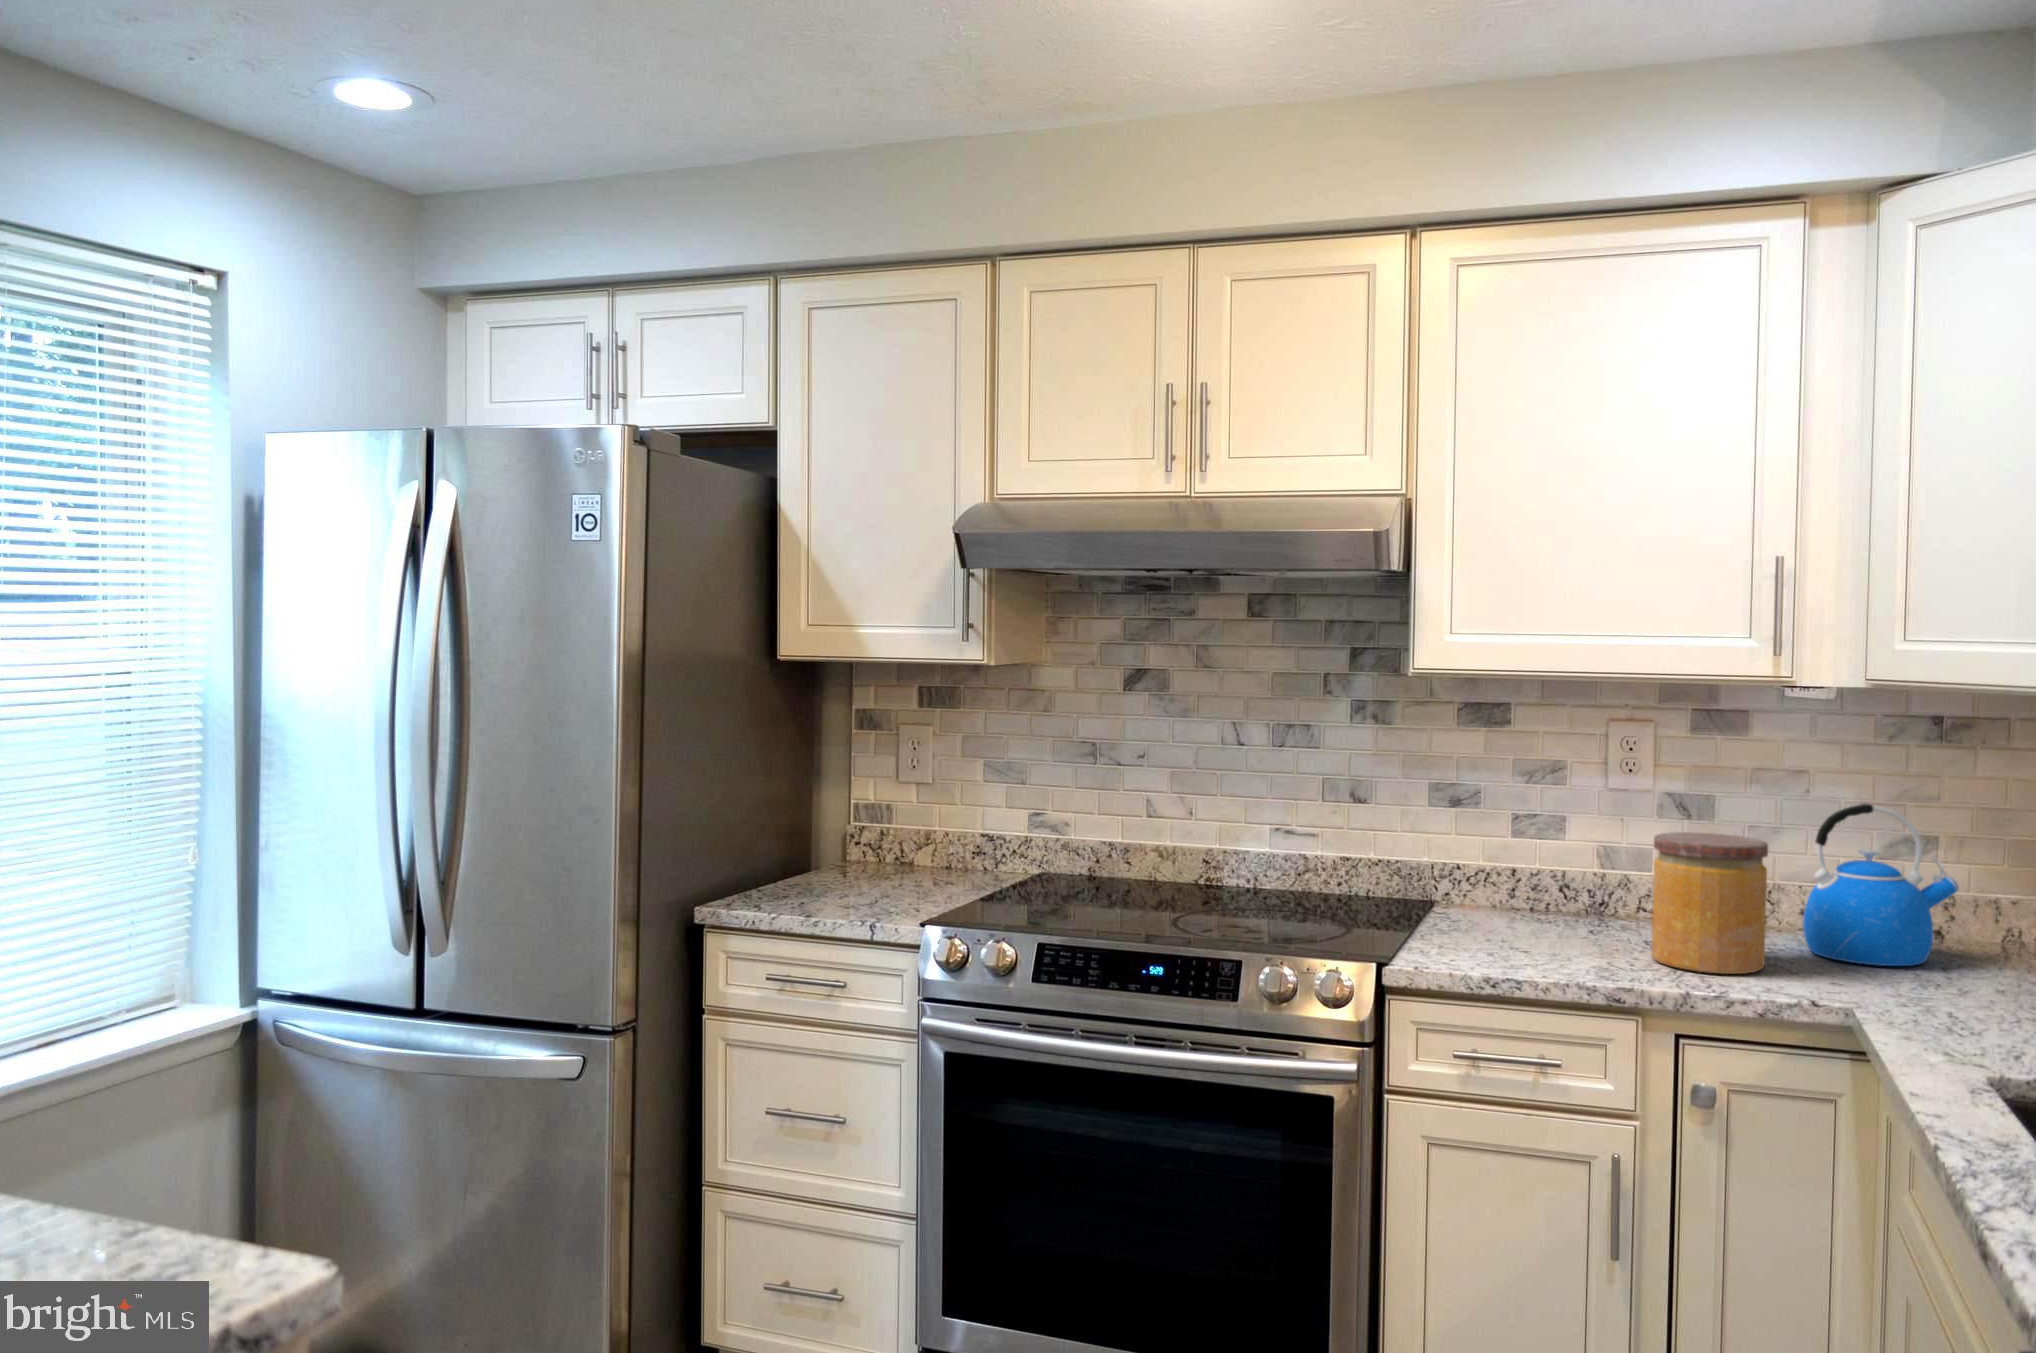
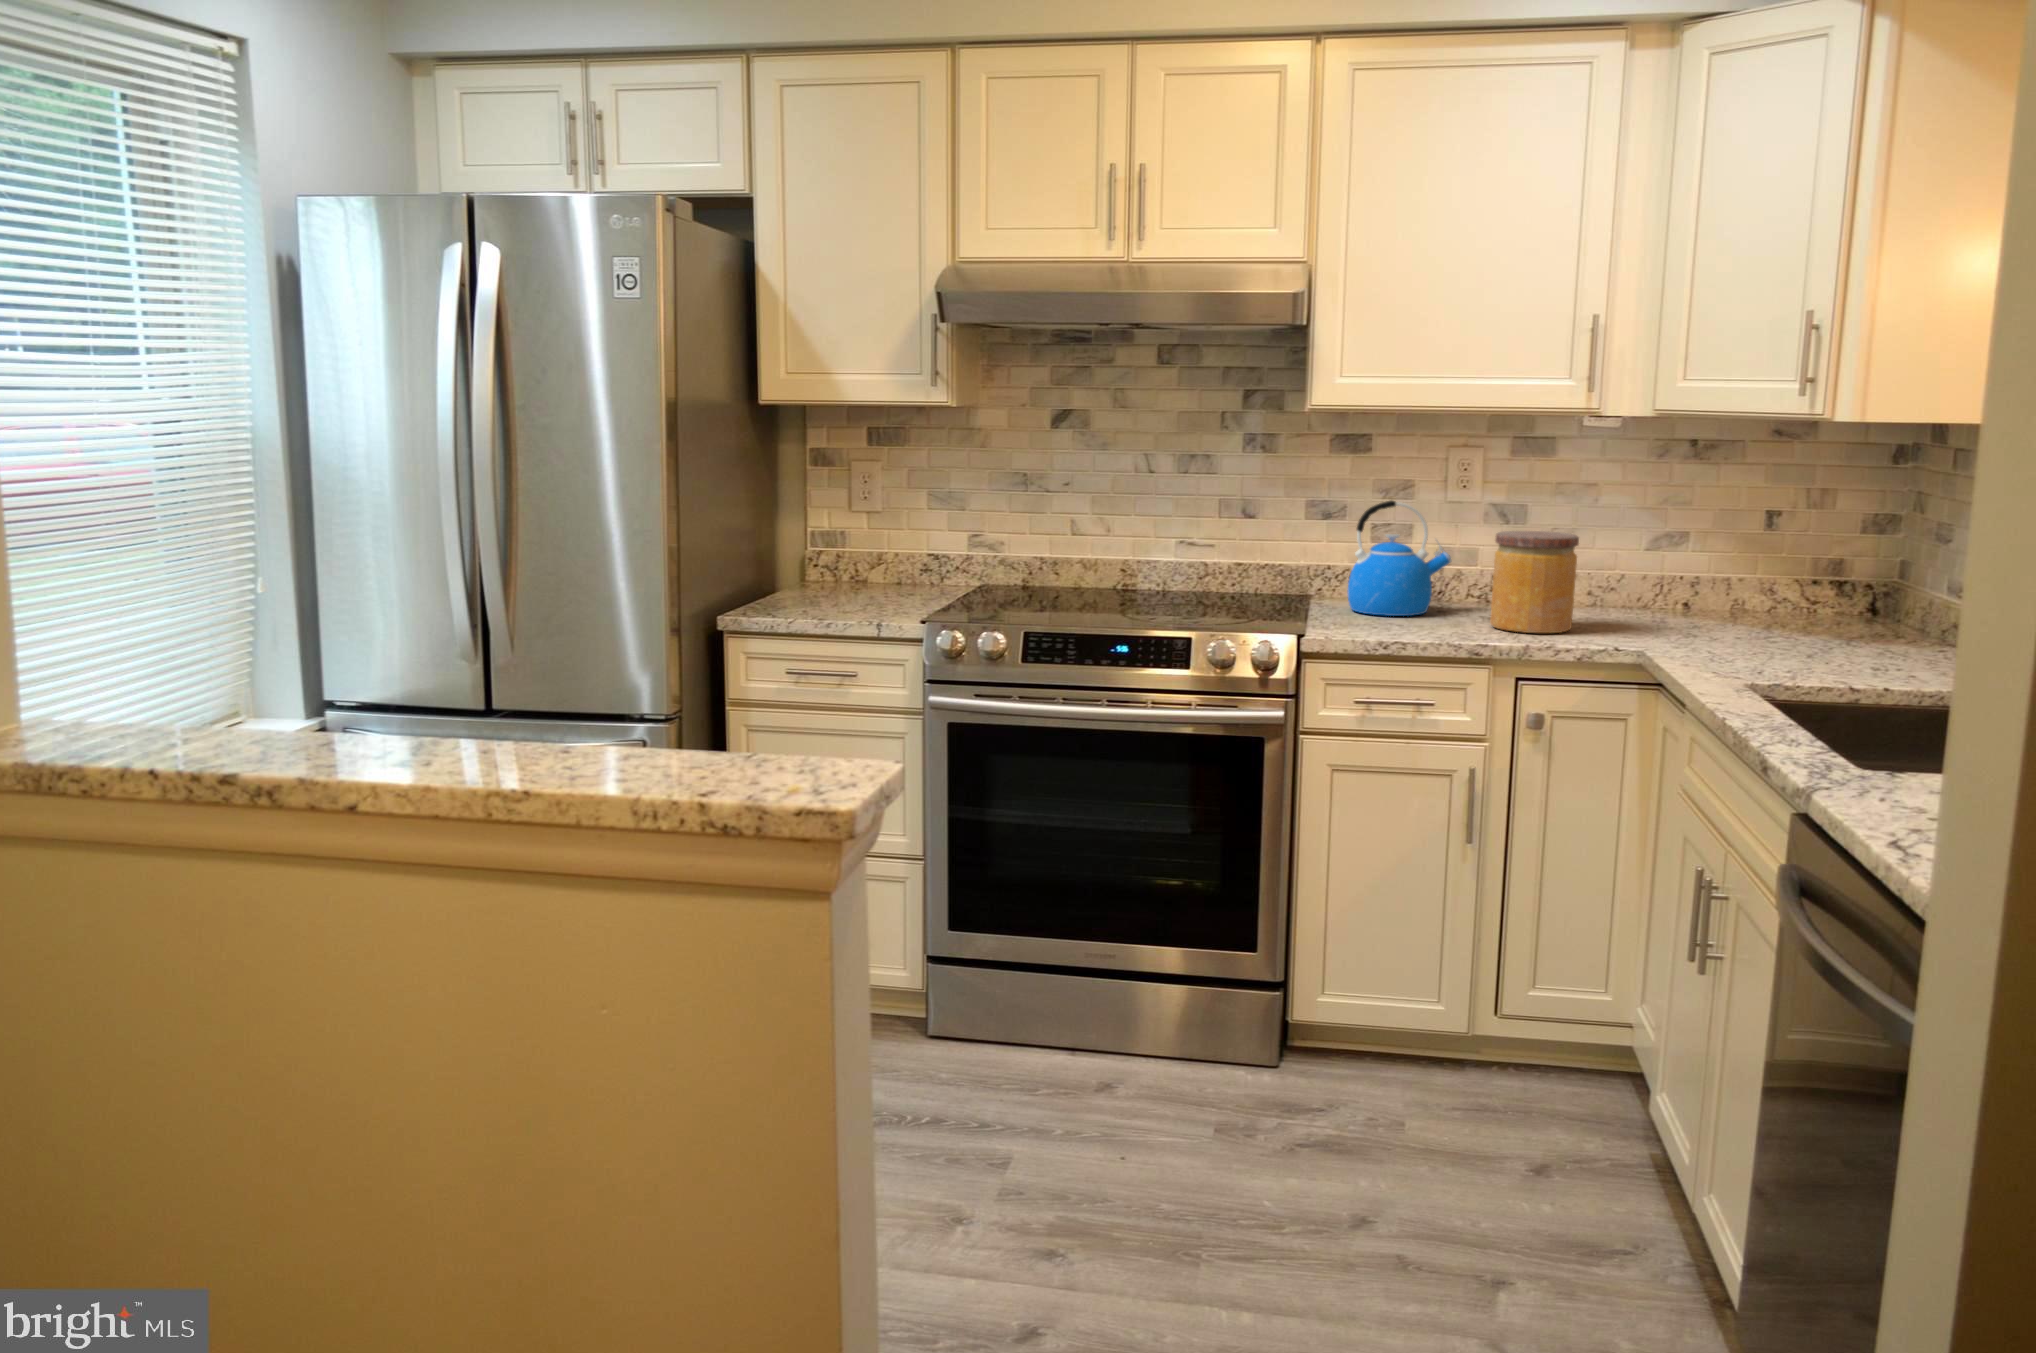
kettle: present [1803,804,1959,966] -> present [1348,500,1451,616]

